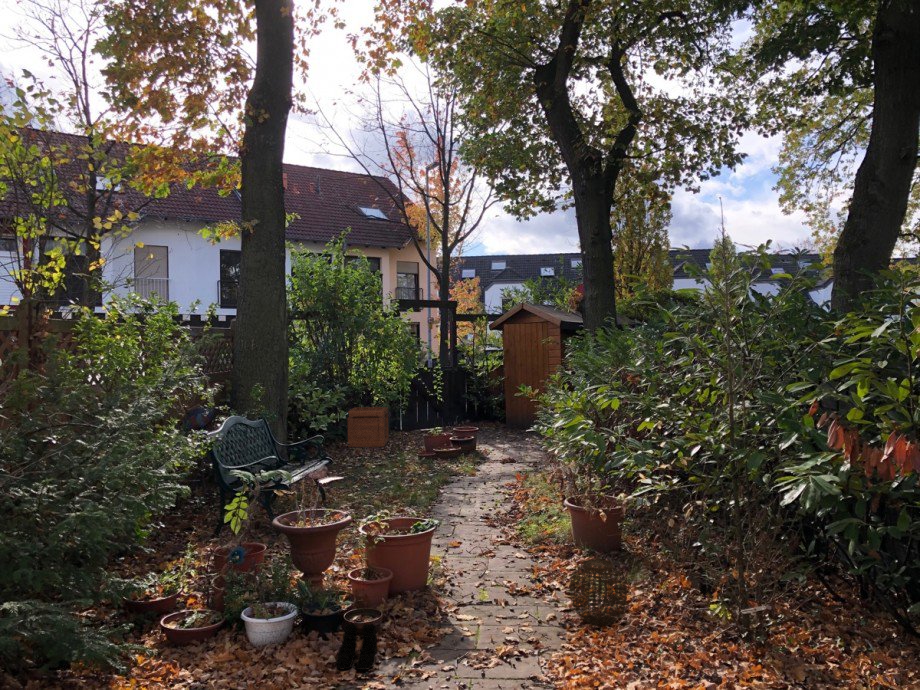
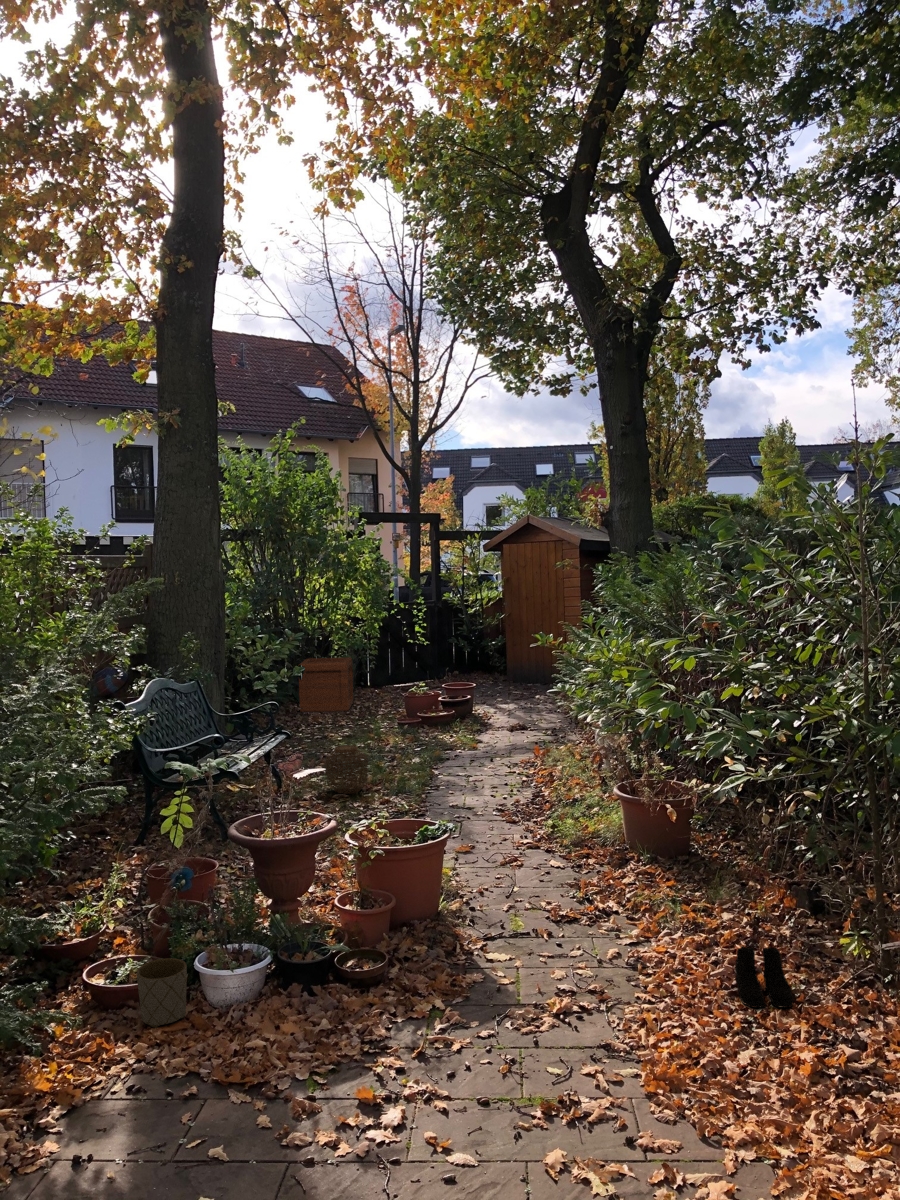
woven basket: present [570,559,627,626] -> present [326,745,368,794]
planter: none [198,610,235,659] -> present [137,958,187,1027]
boots: present [336,623,377,670] -> present [736,946,793,1008]

